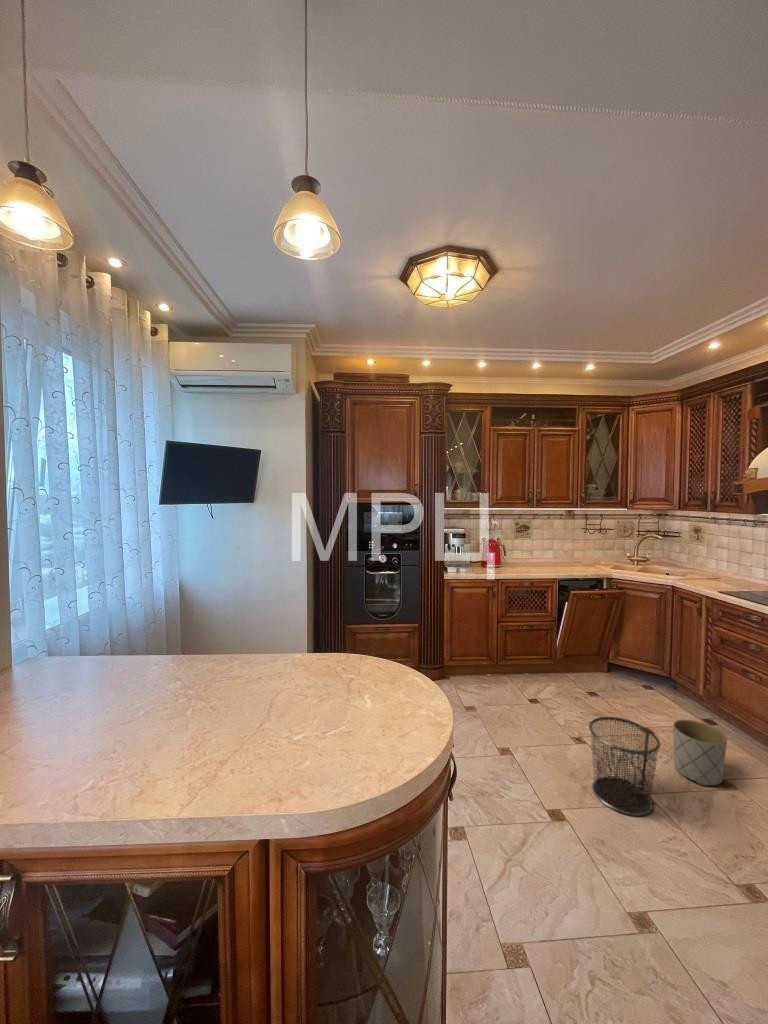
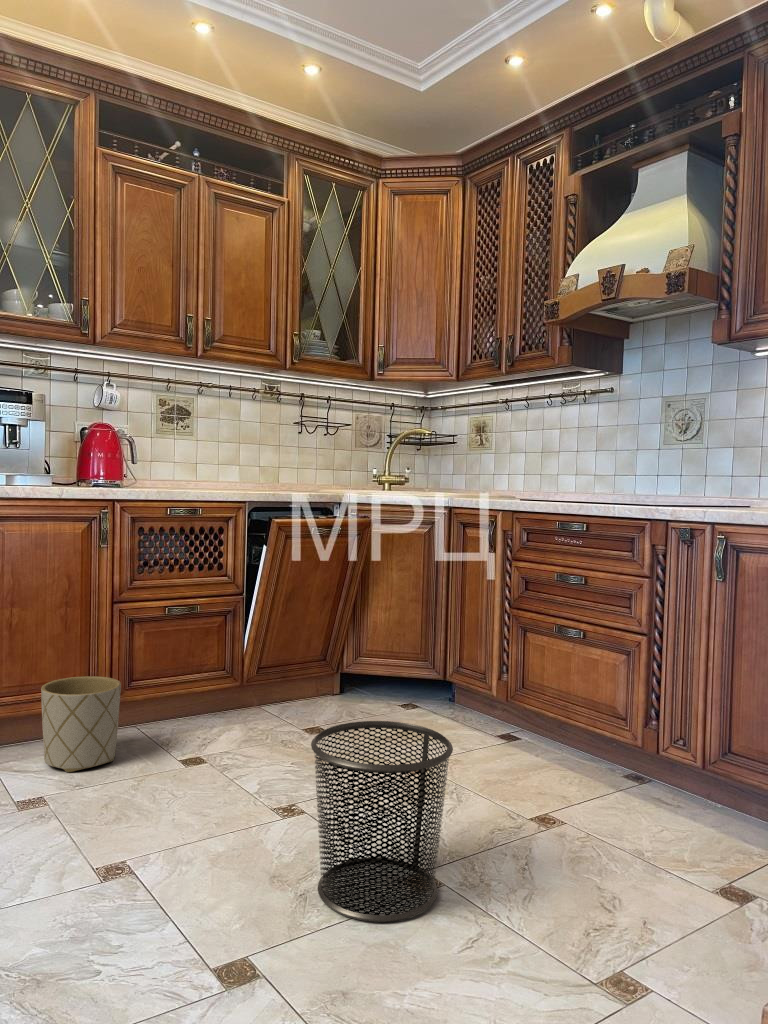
planter: present [673,720,727,785] -> present [41,676,121,772]

